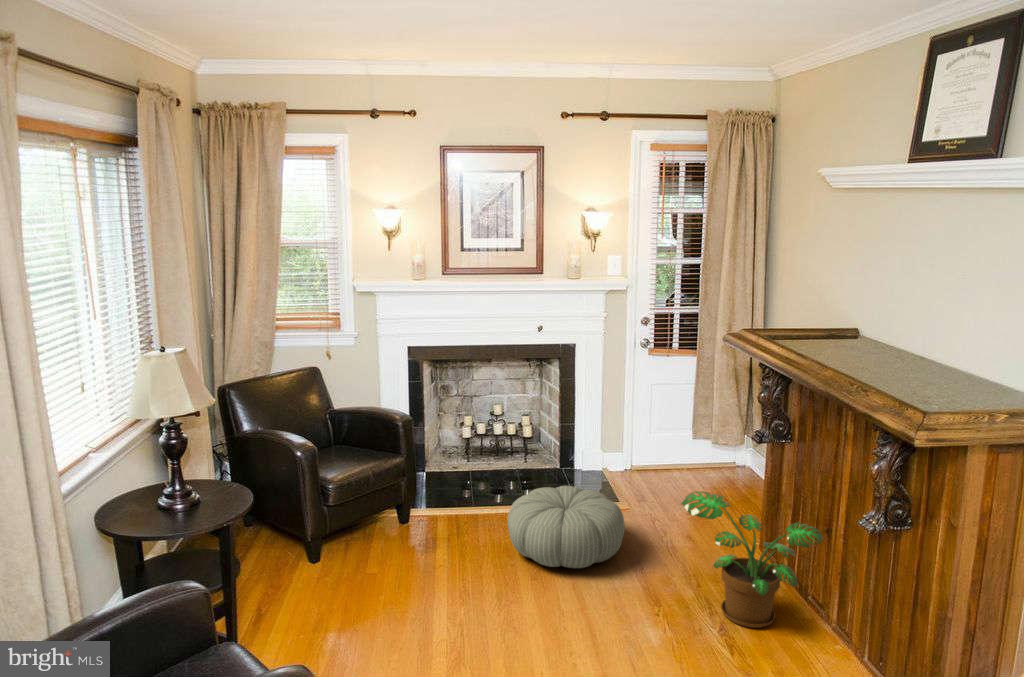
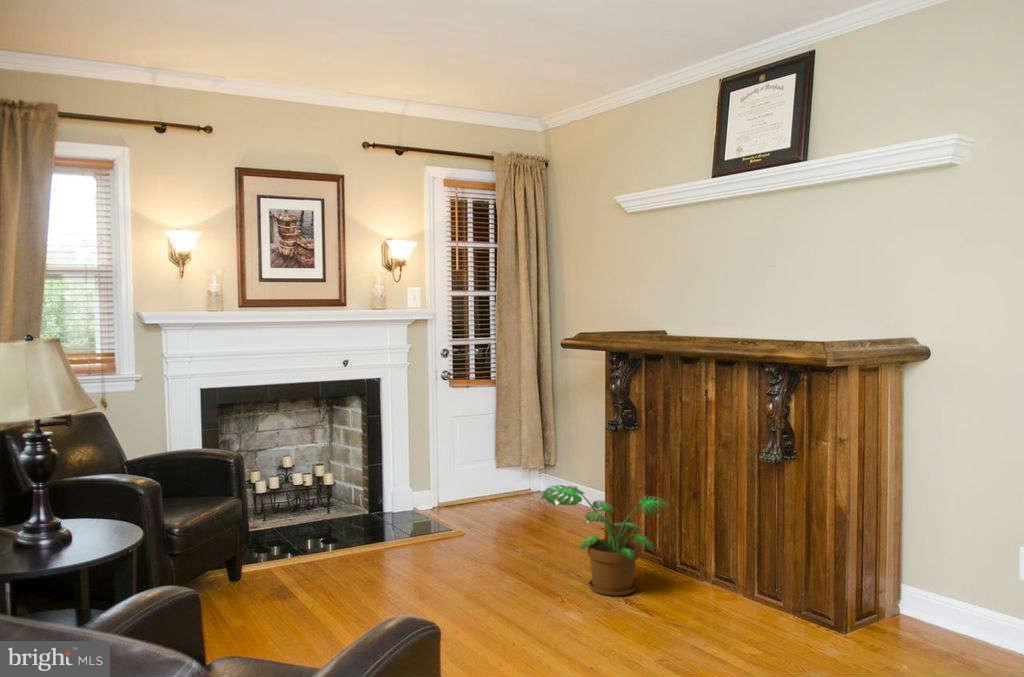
pouf: present [507,486,625,568] -> none [359,511,481,585]

